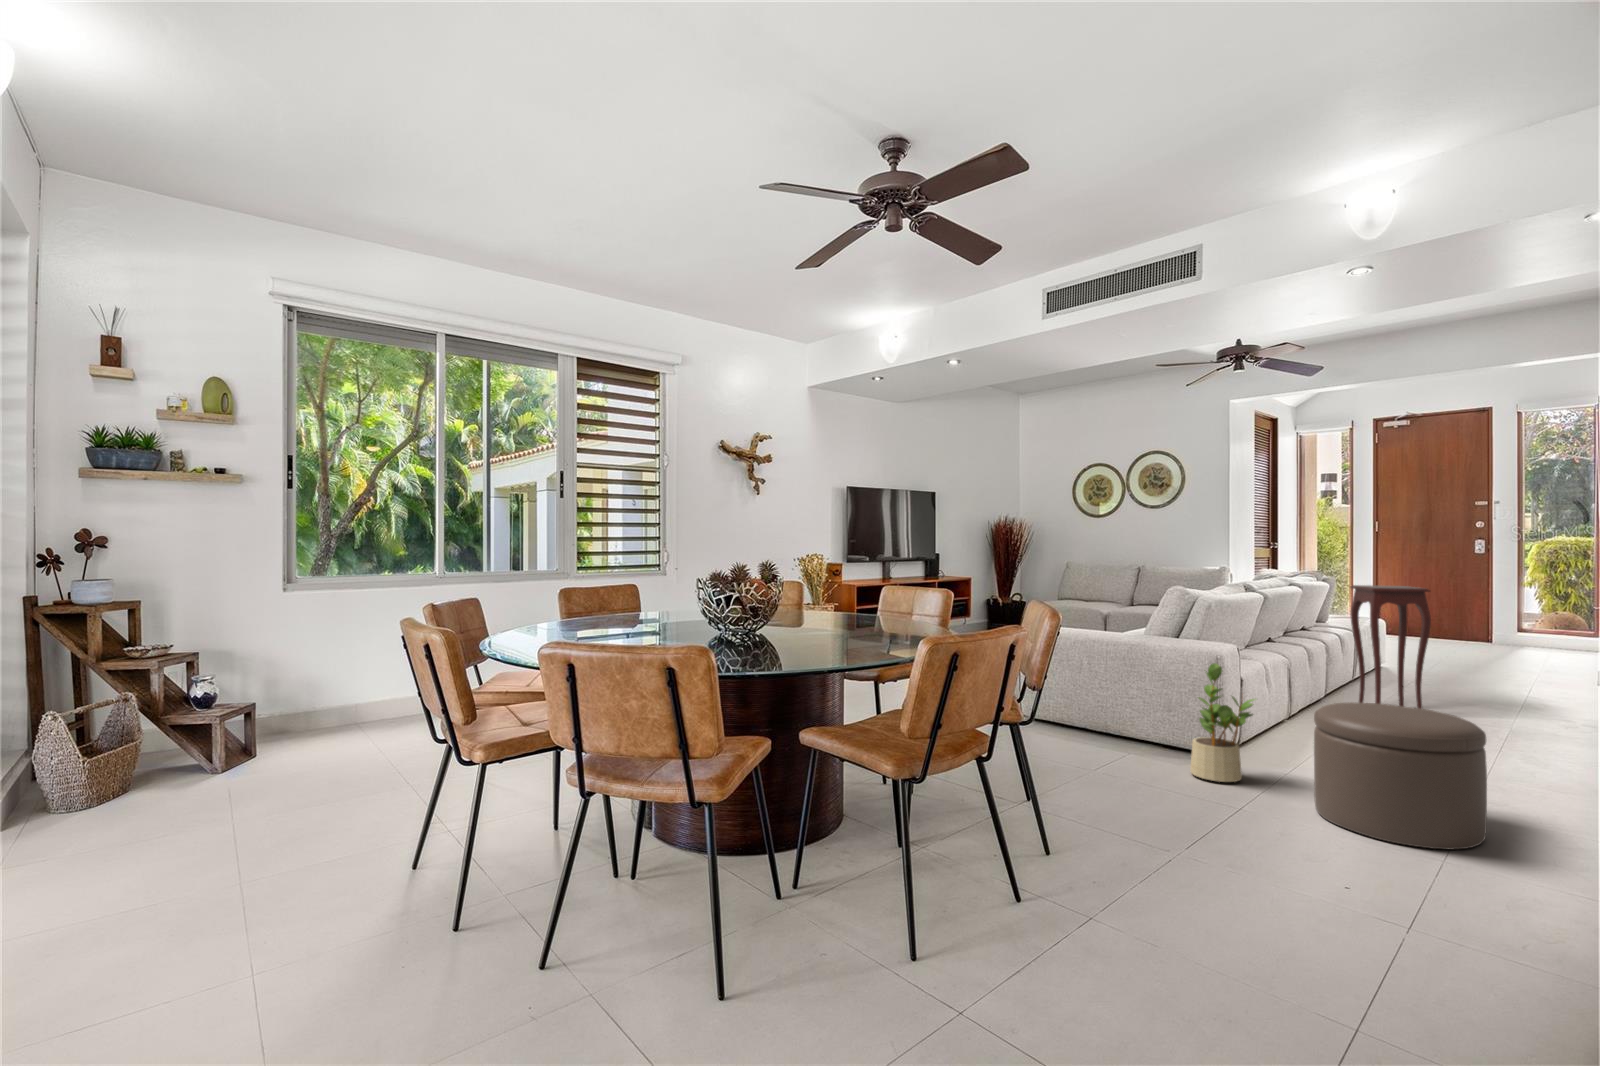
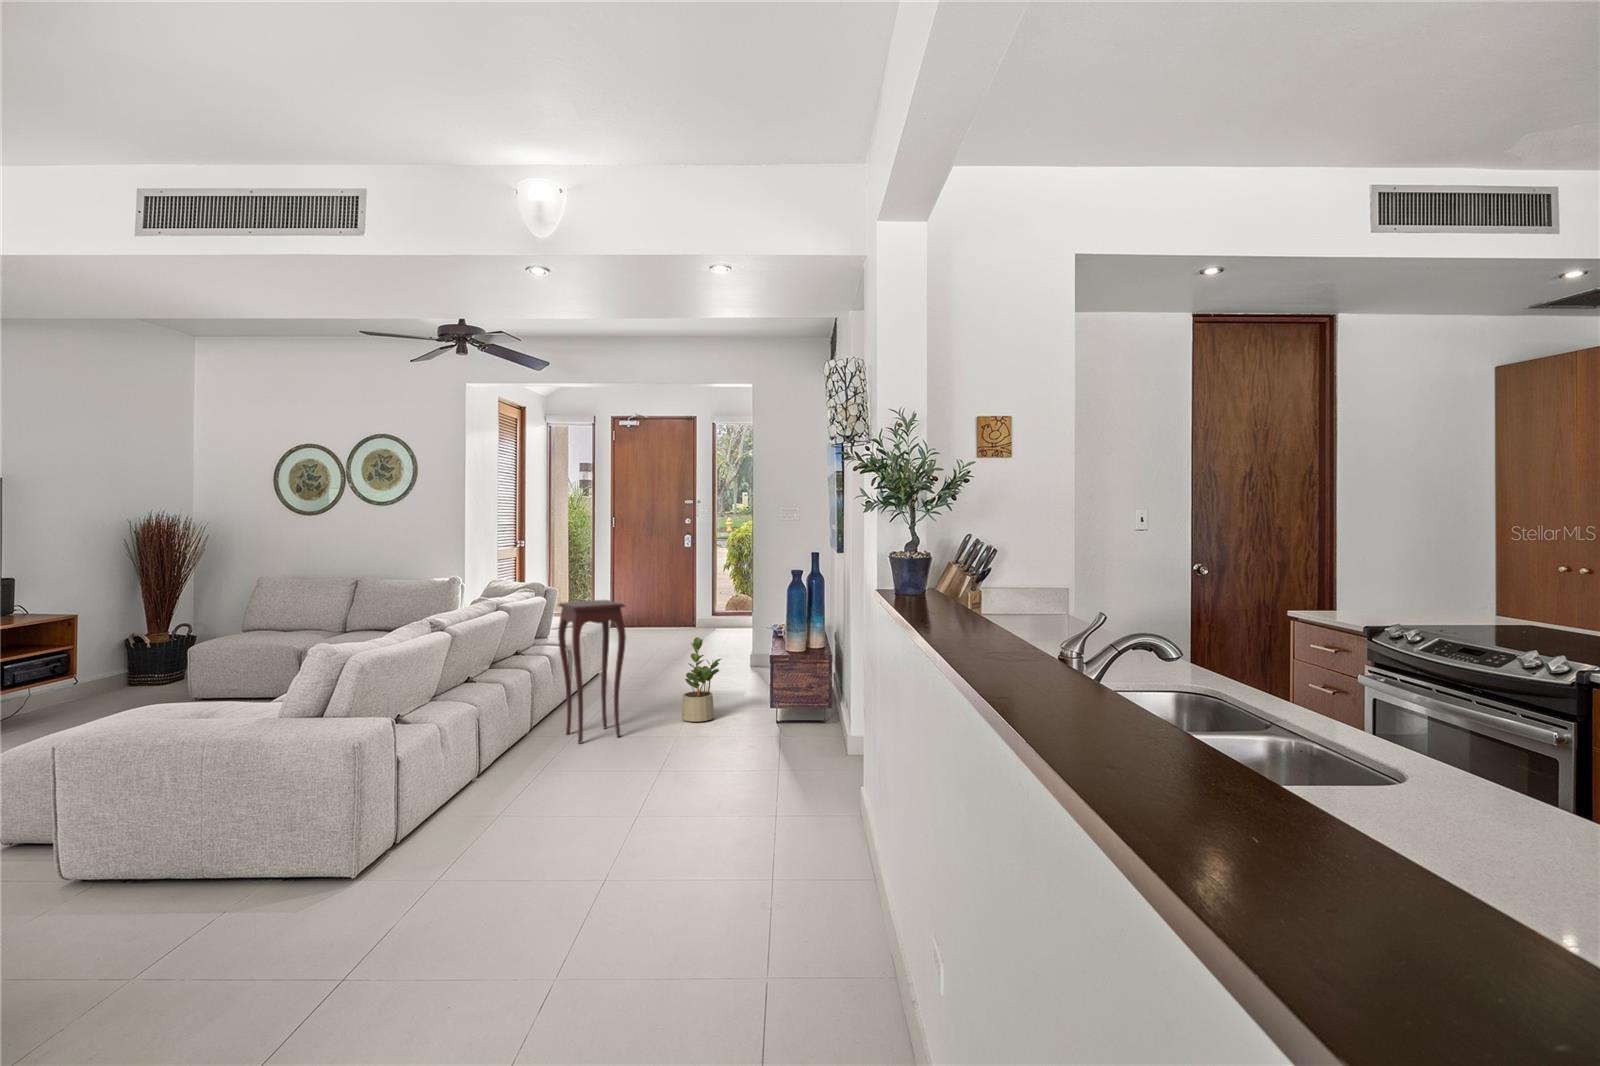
potted plant: present [1190,663,1255,782] -> present [682,637,721,722]
ottoman: present [1314,702,1487,849] -> none [447,783,627,989]

